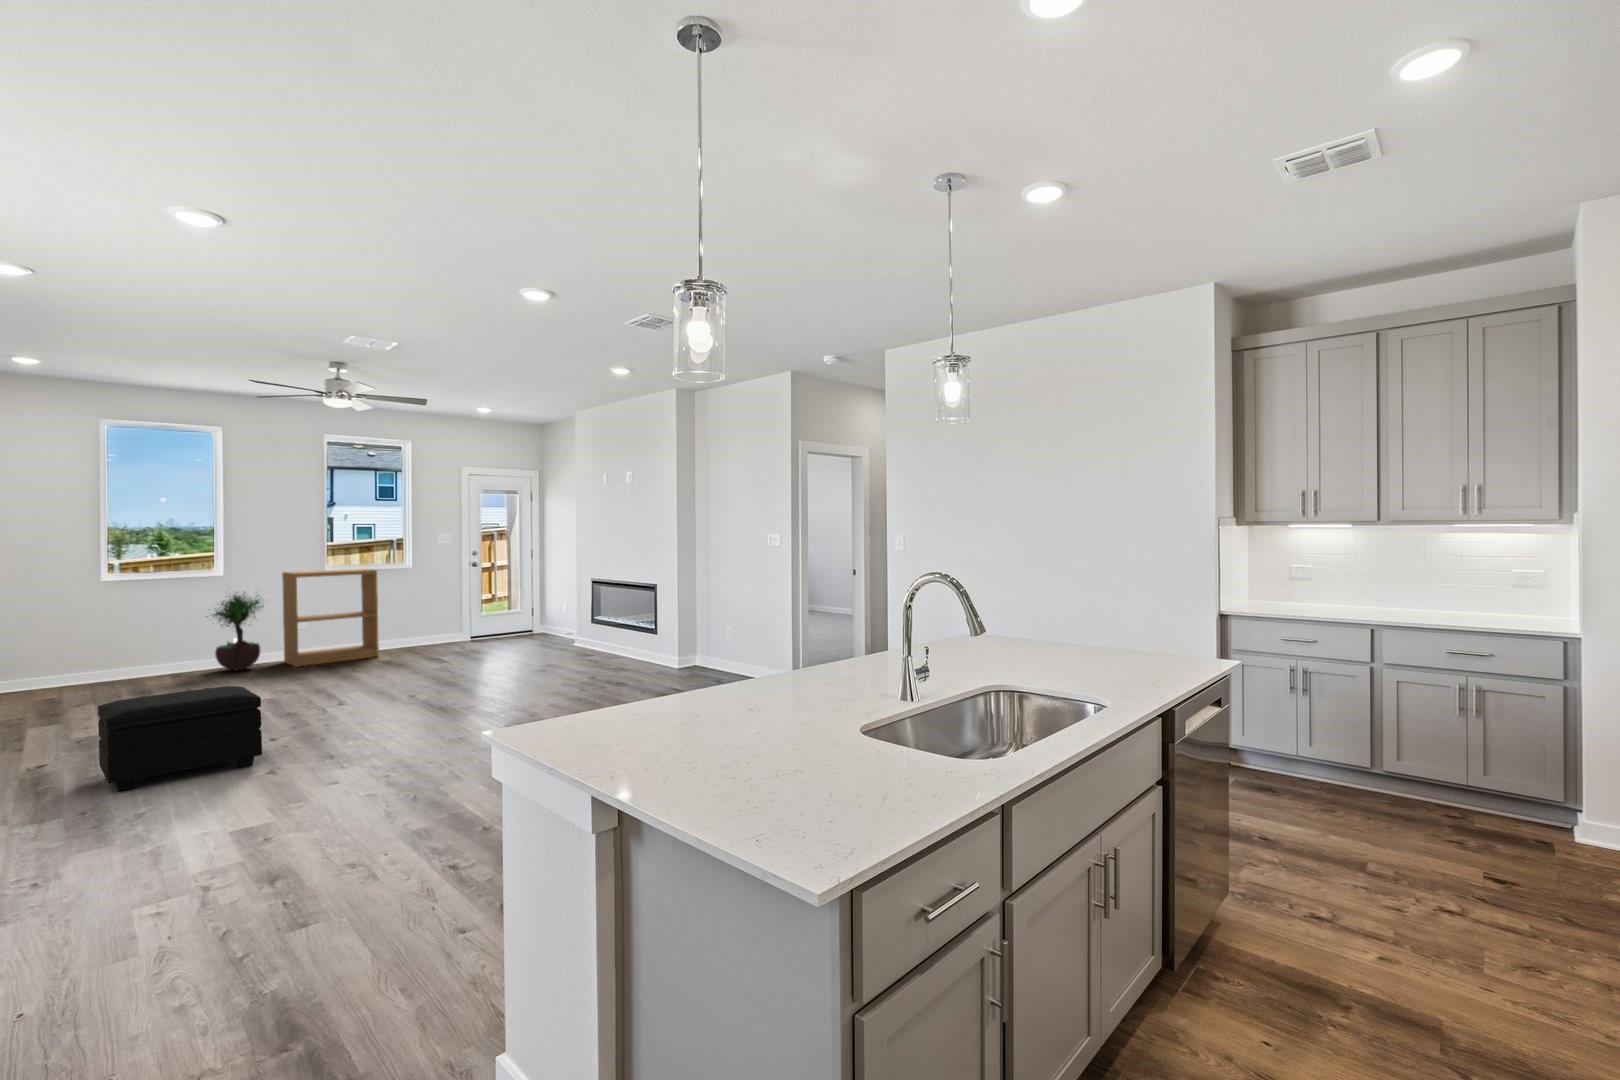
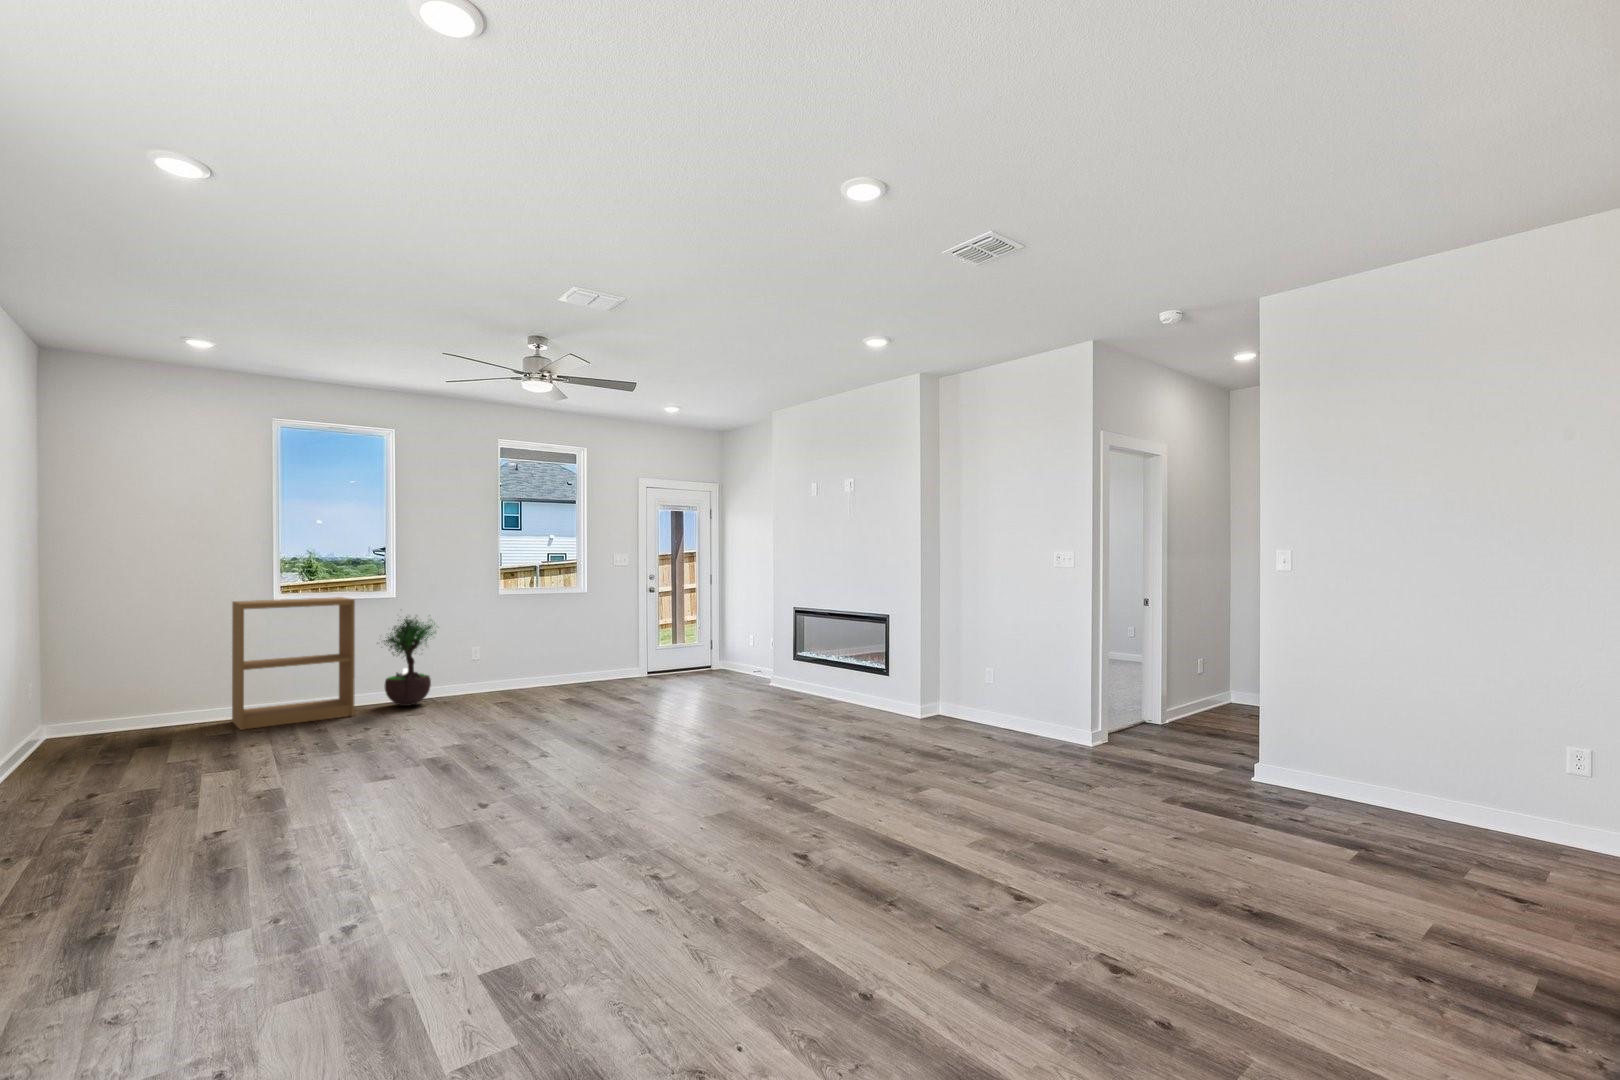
bookshelf: present [282,569,379,667] -> present [232,597,355,730]
footstool: present [98,686,262,791] -> none [293,739,481,879]

